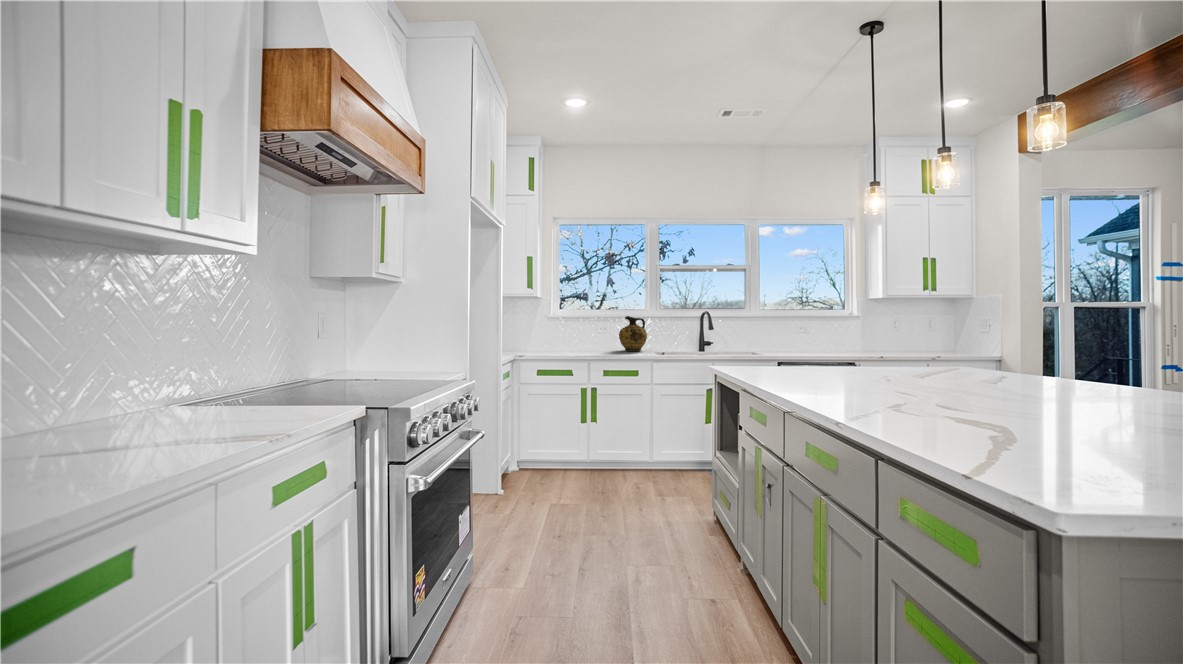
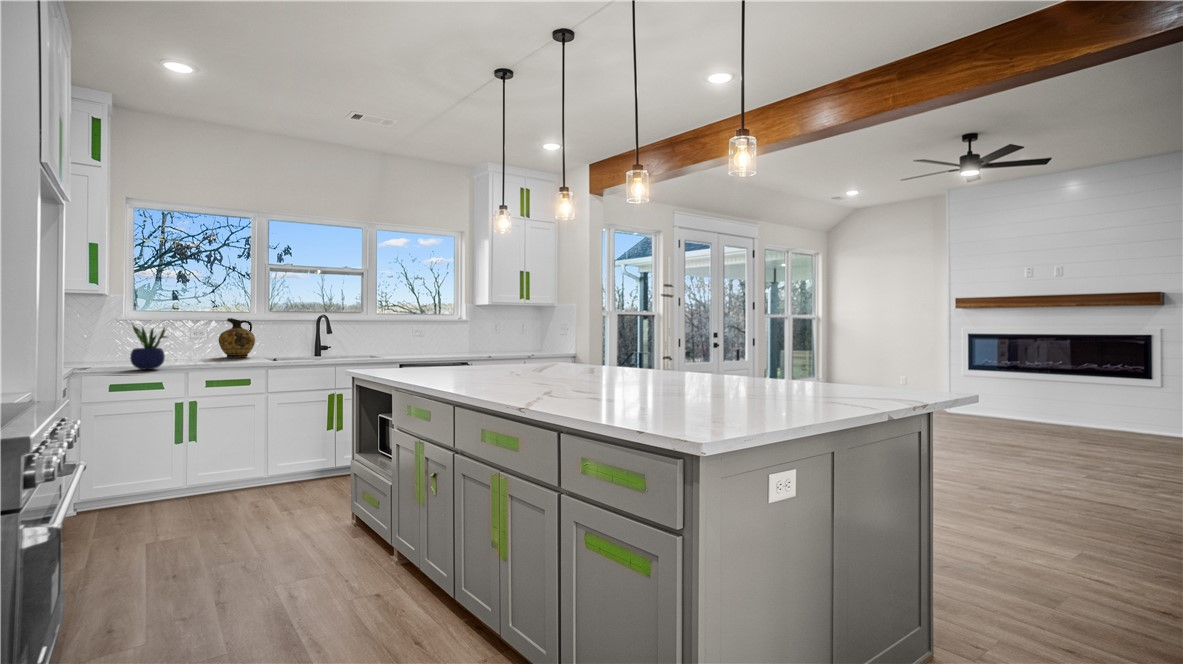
potted plant: none [550,320,577,359] -> present [130,325,167,370]

